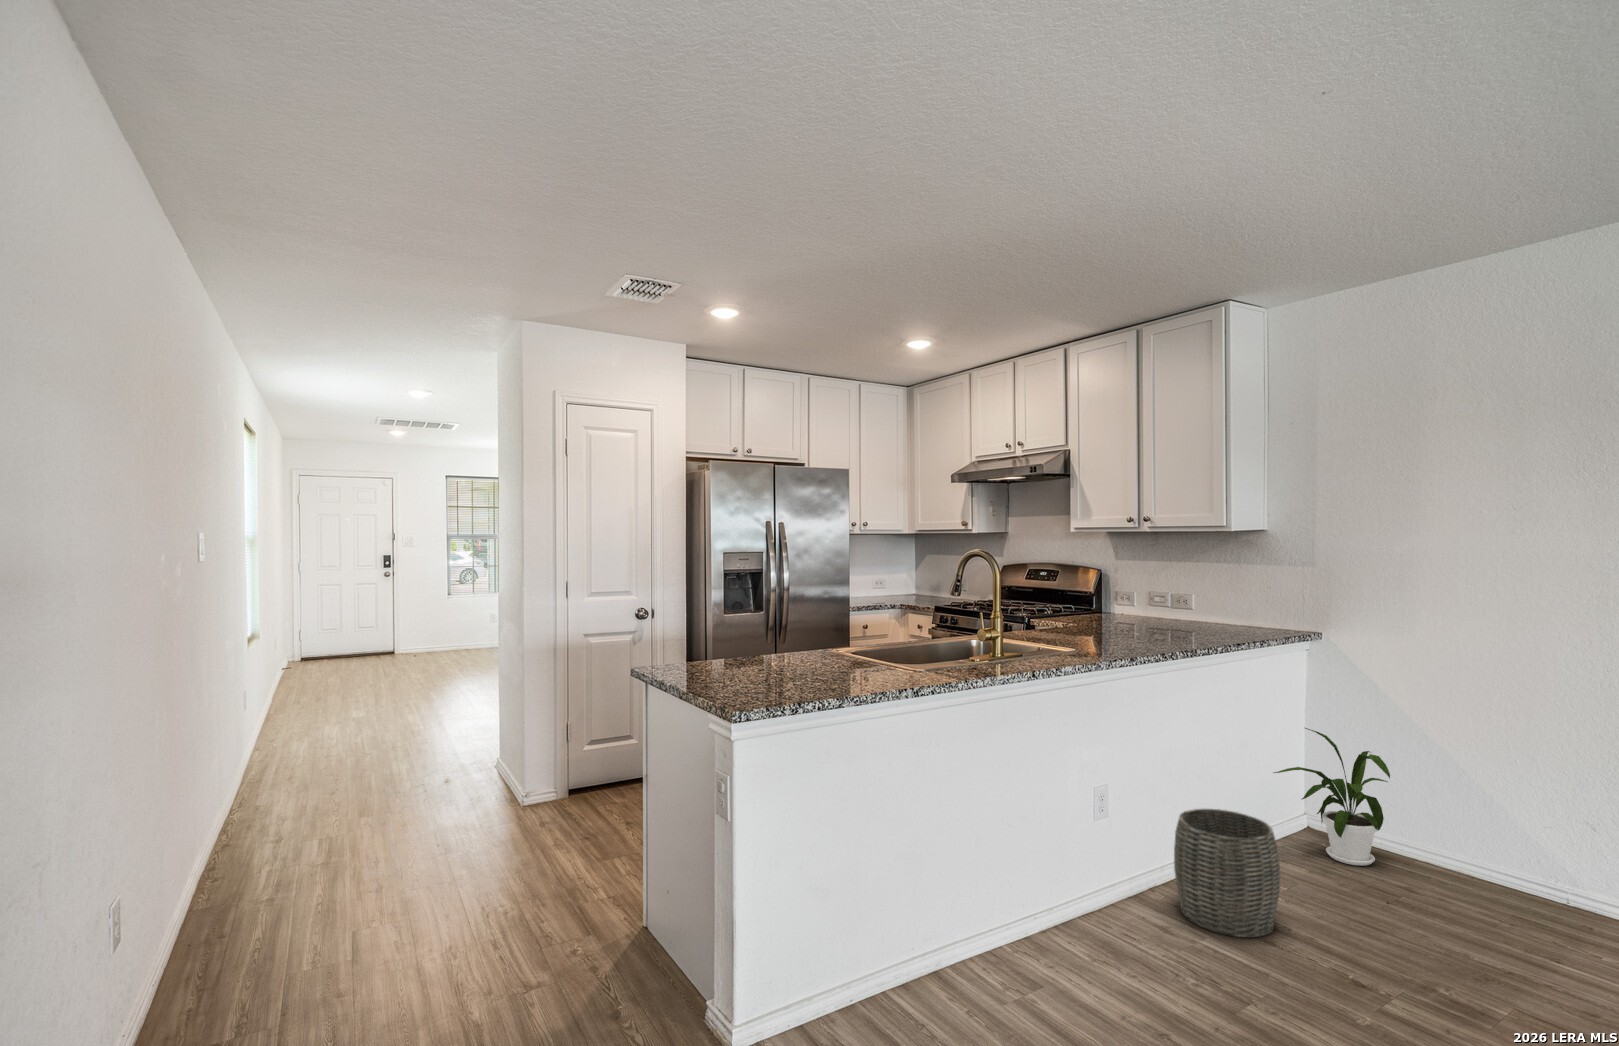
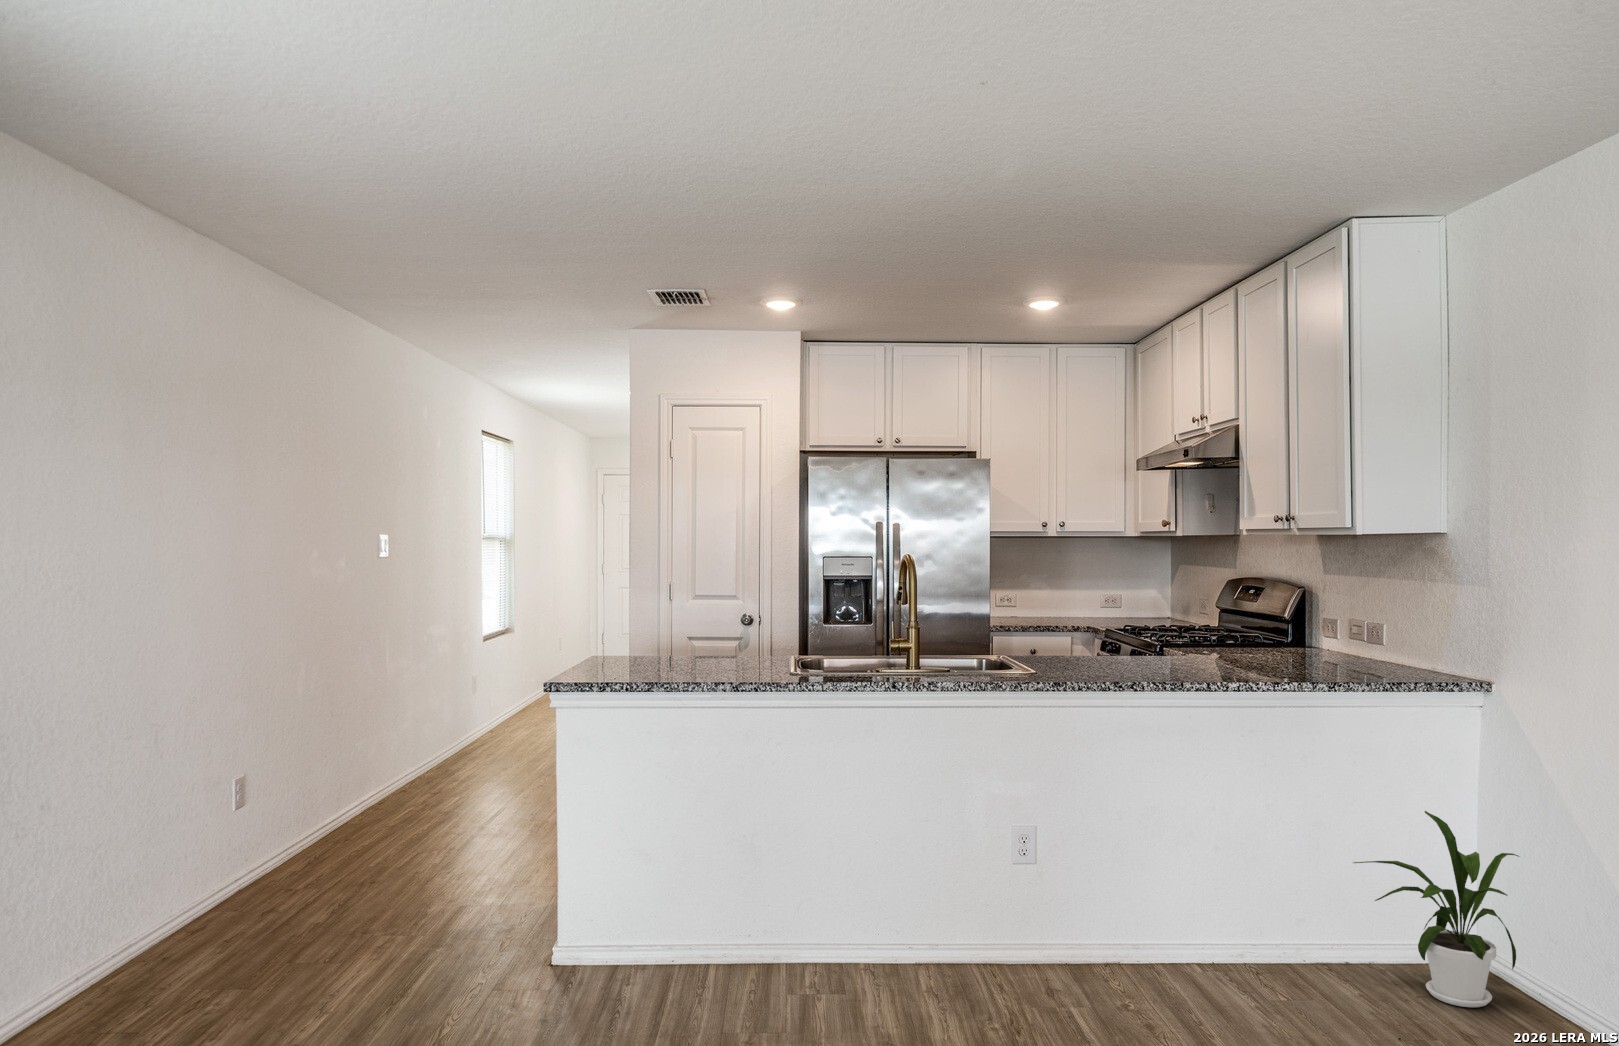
woven basket: present [1174,809,1280,937] -> none [1090,872,1208,1022]

